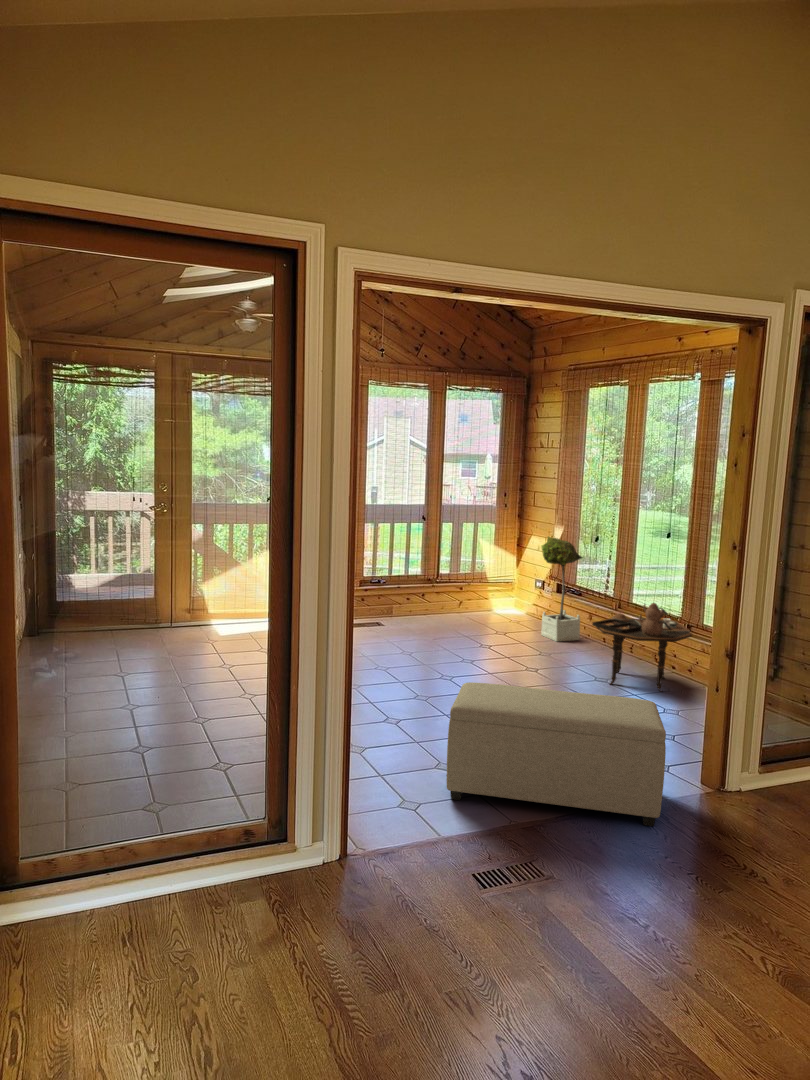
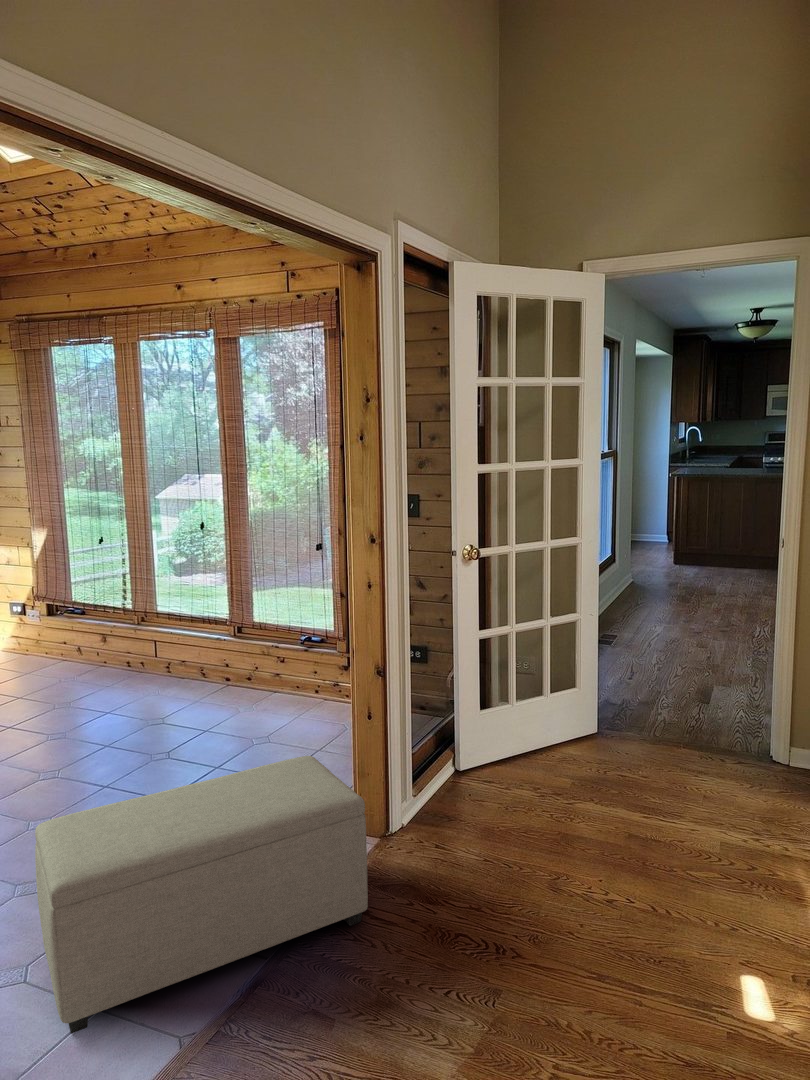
potted tree: present [541,536,582,642] -> none [22,545,95,682]
side table: present [592,603,692,692] -> none [135,612,256,725]

